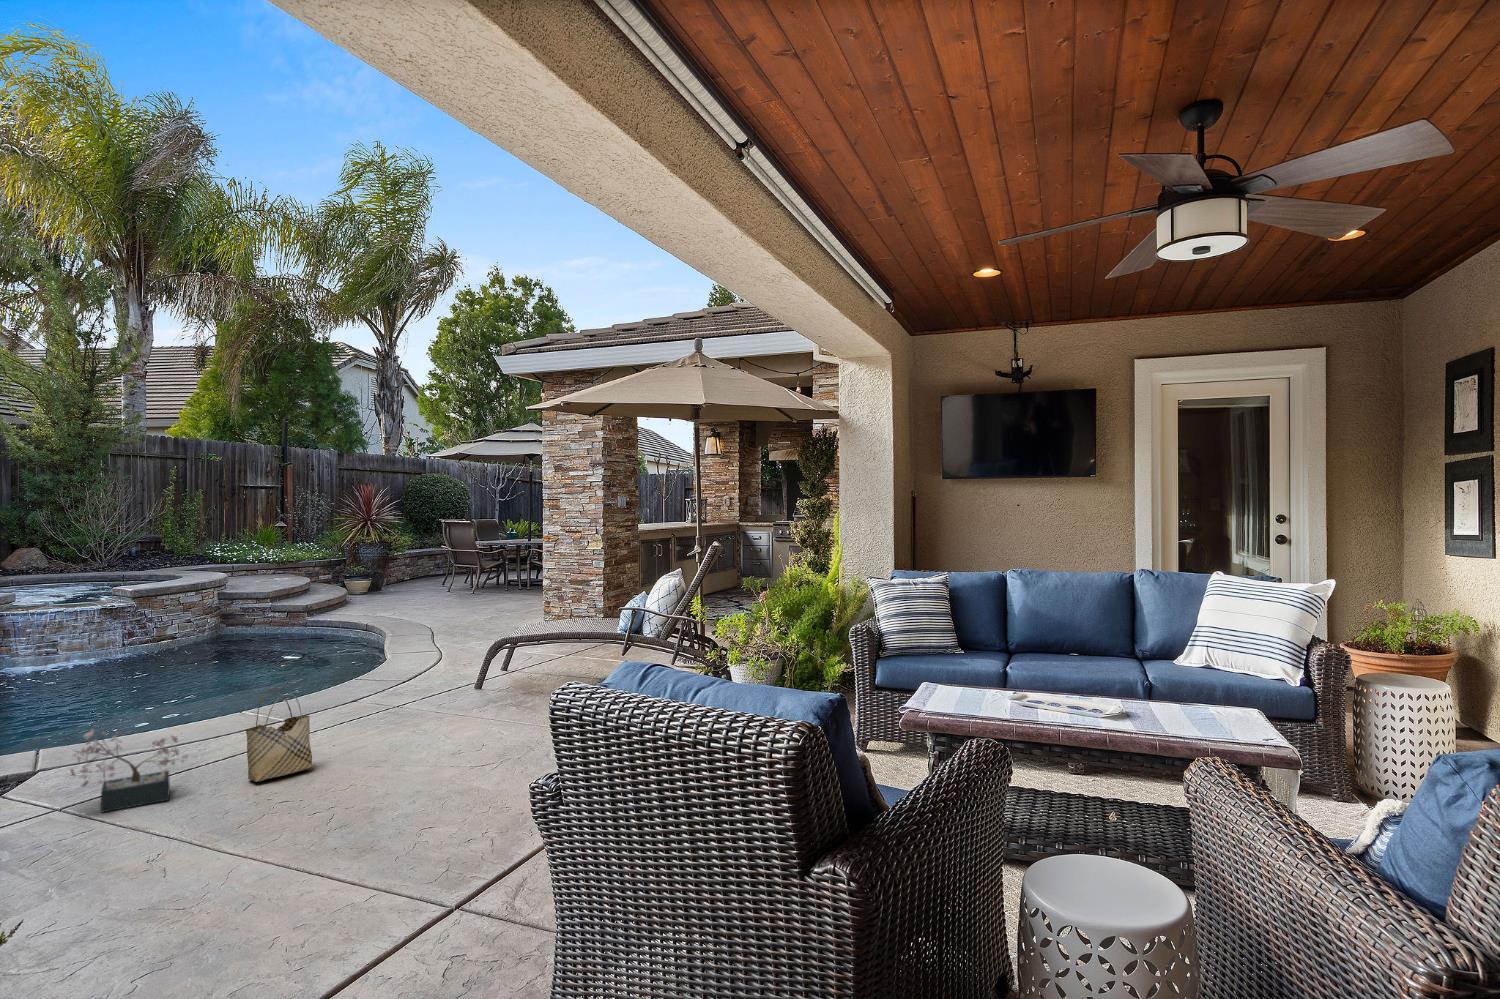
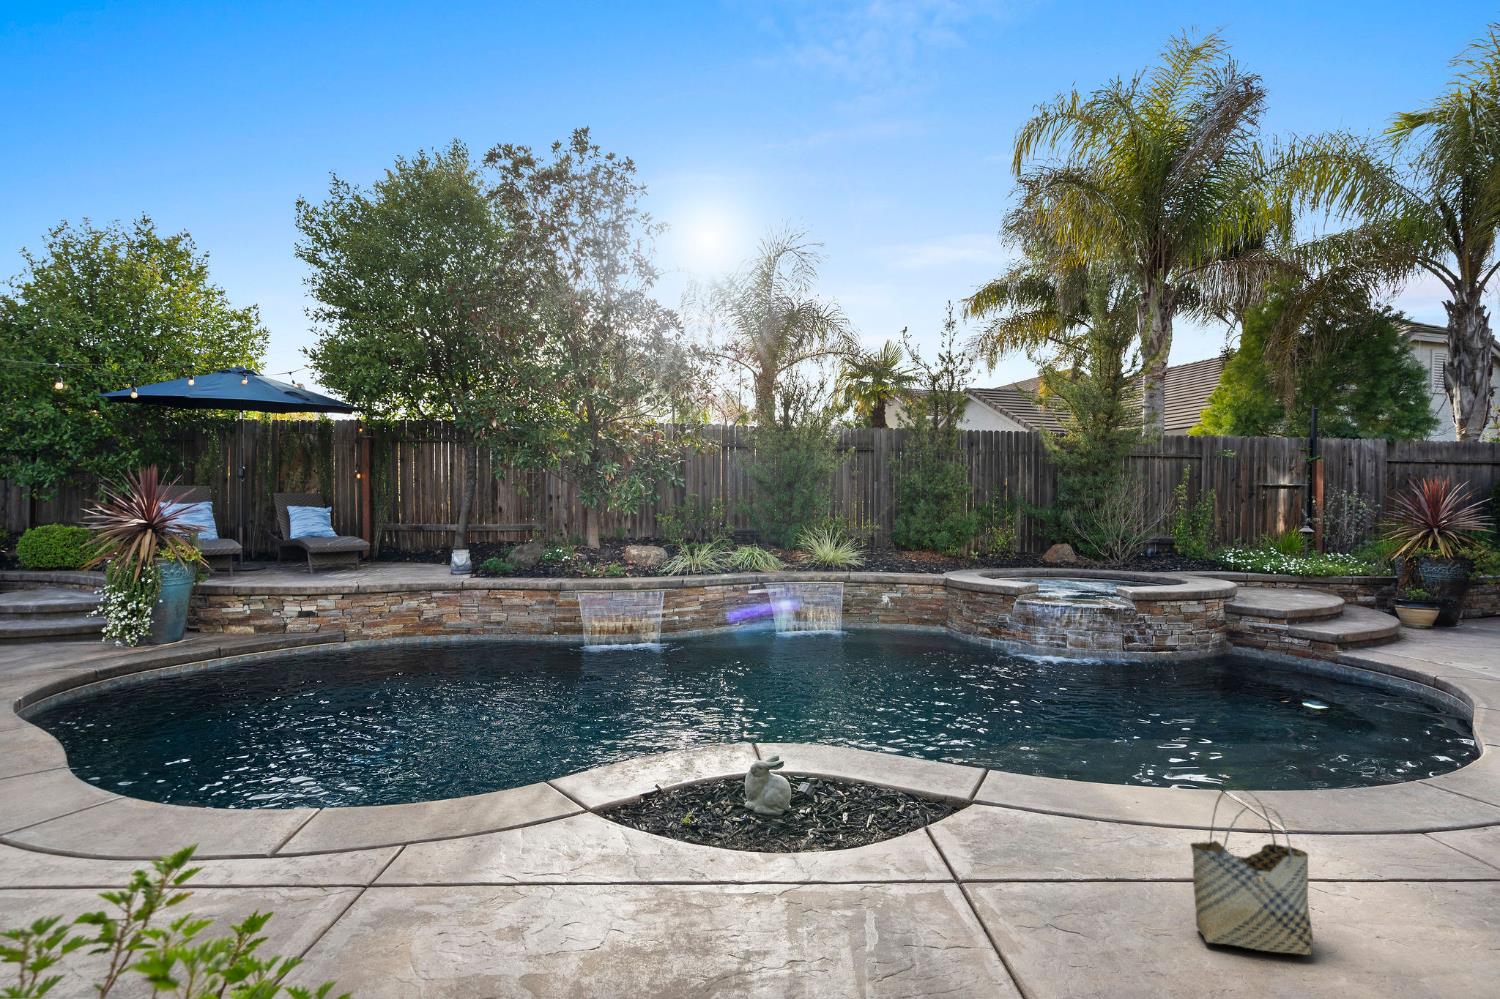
decorative plant: present [70,729,188,813] -> none [969,769,1106,914]

